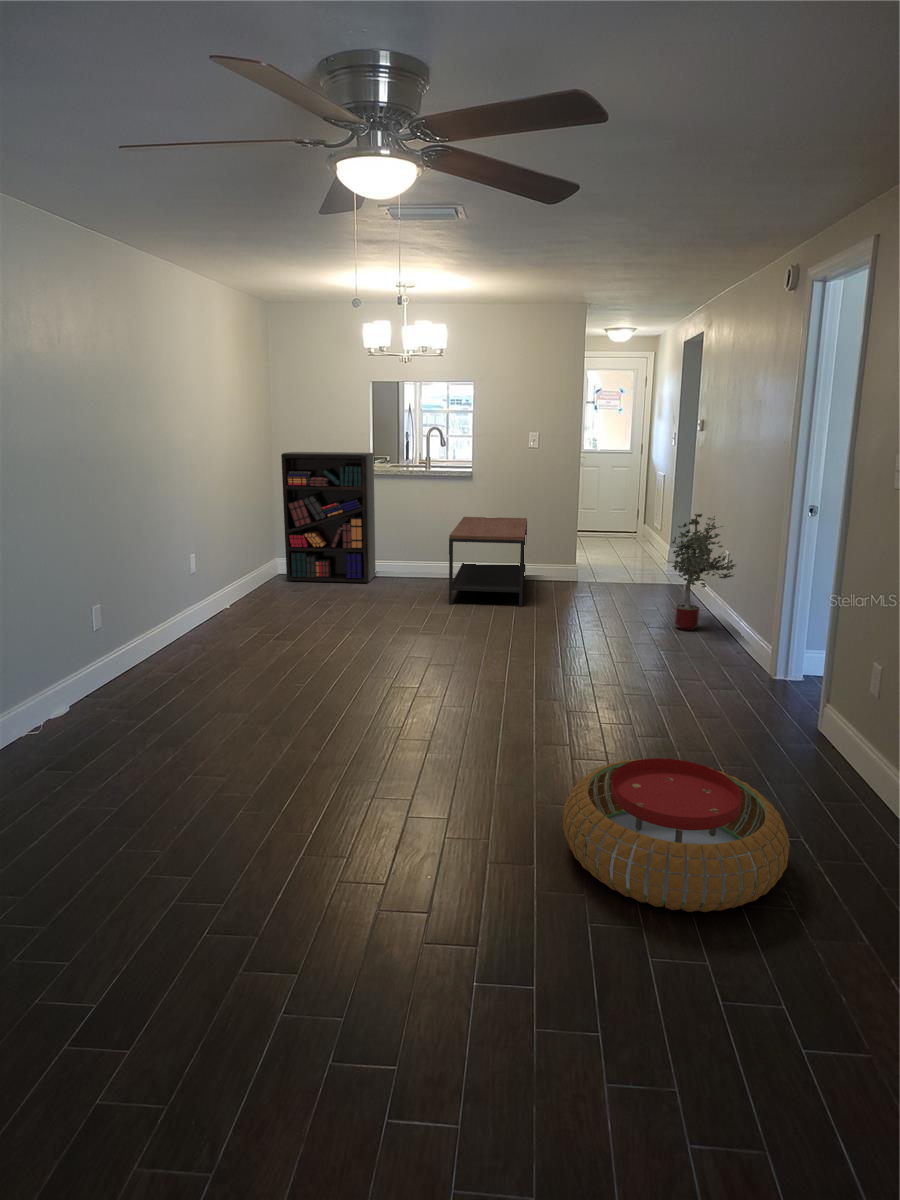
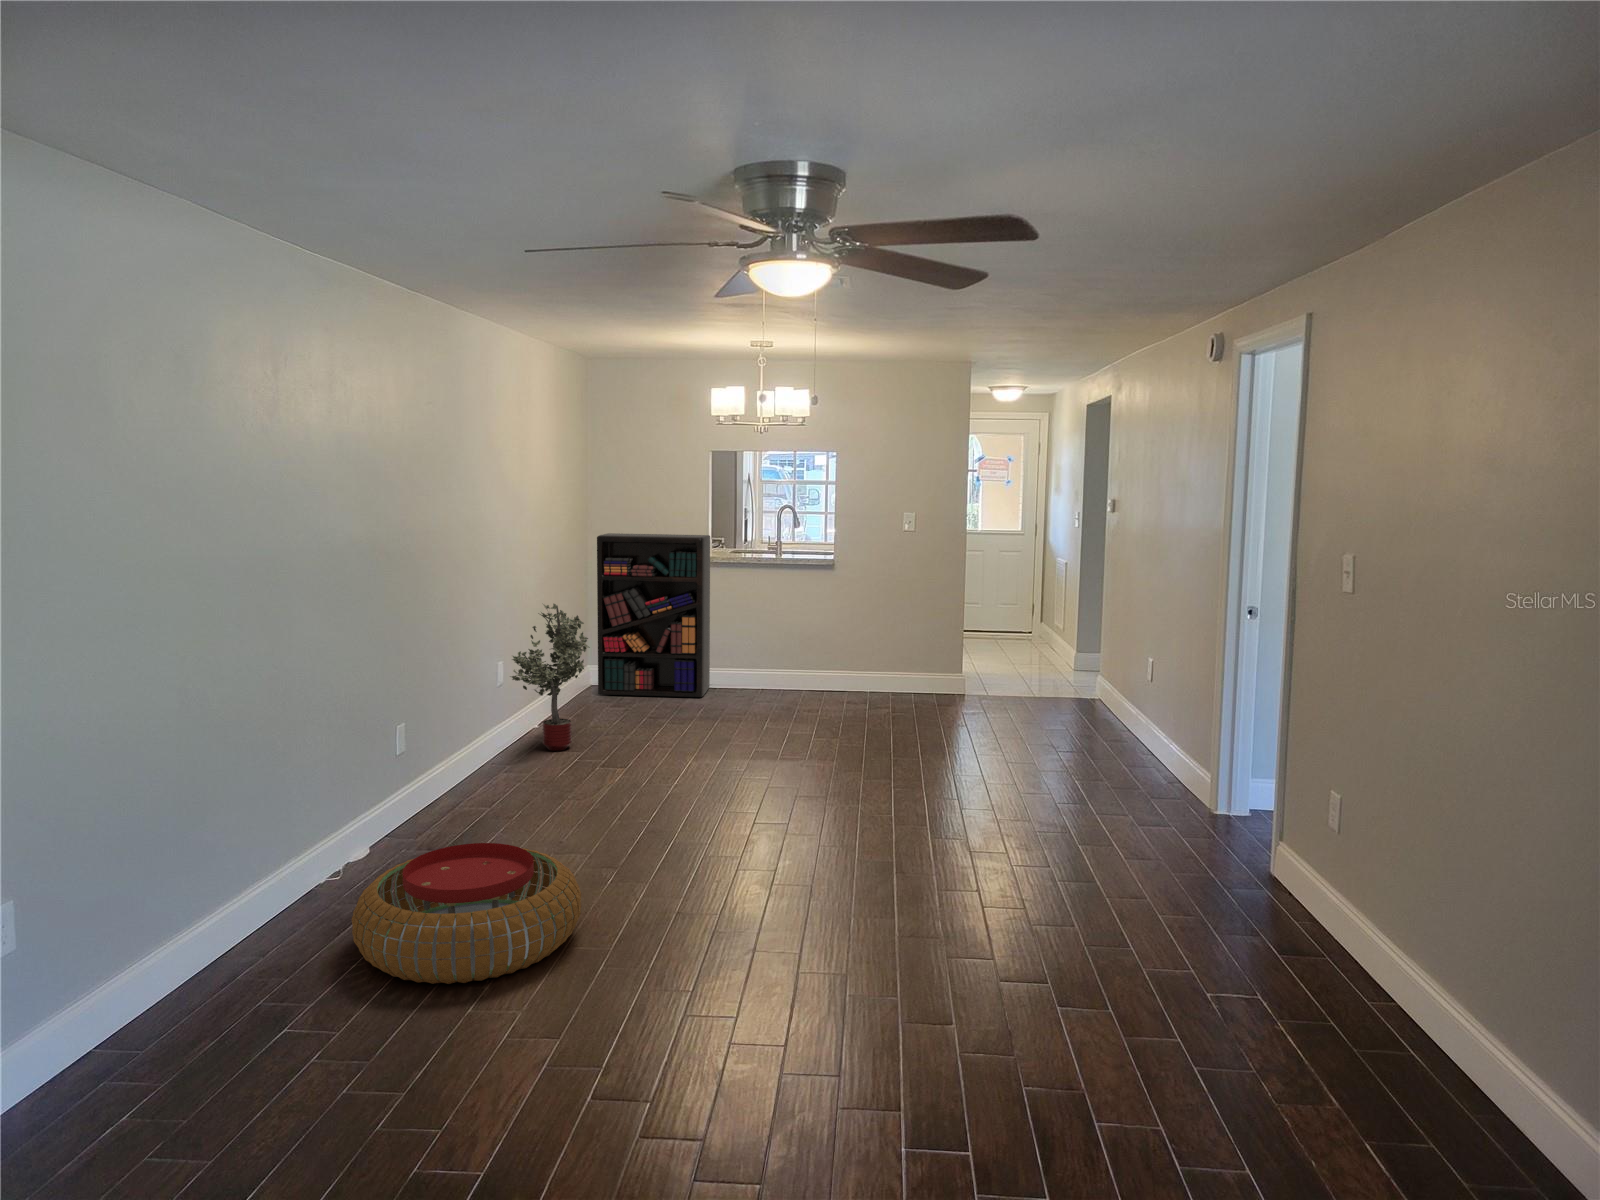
potted tree: present [672,514,736,630] -> present [510,604,590,751]
coffee table: present [449,517,527,607] -> none [808,615,902,728]
pouf: present [563,758,790,912] -> present [352,843,581,984]

